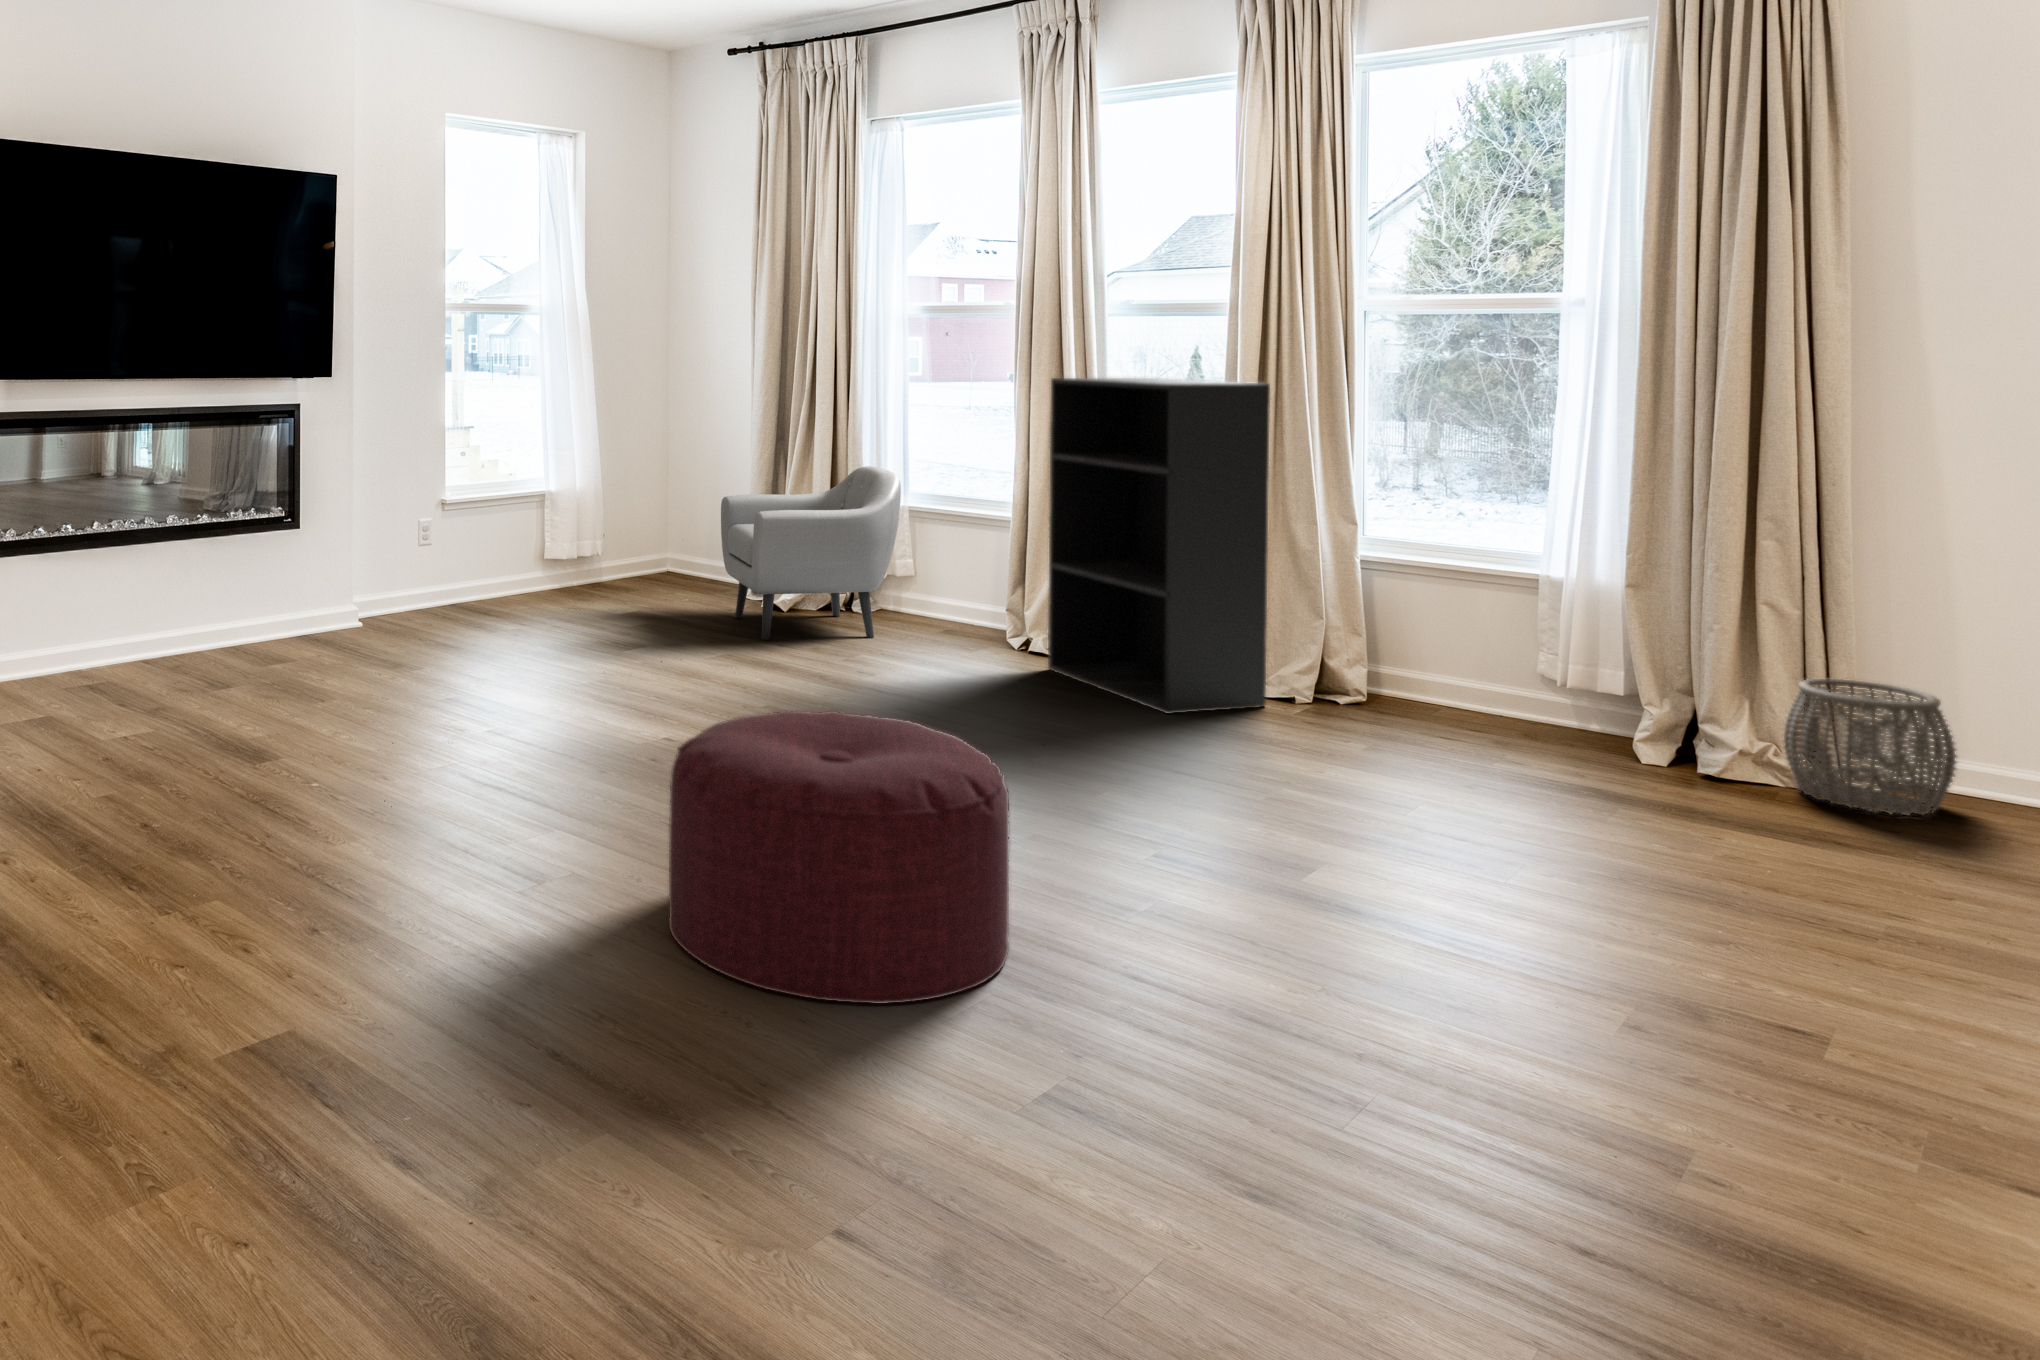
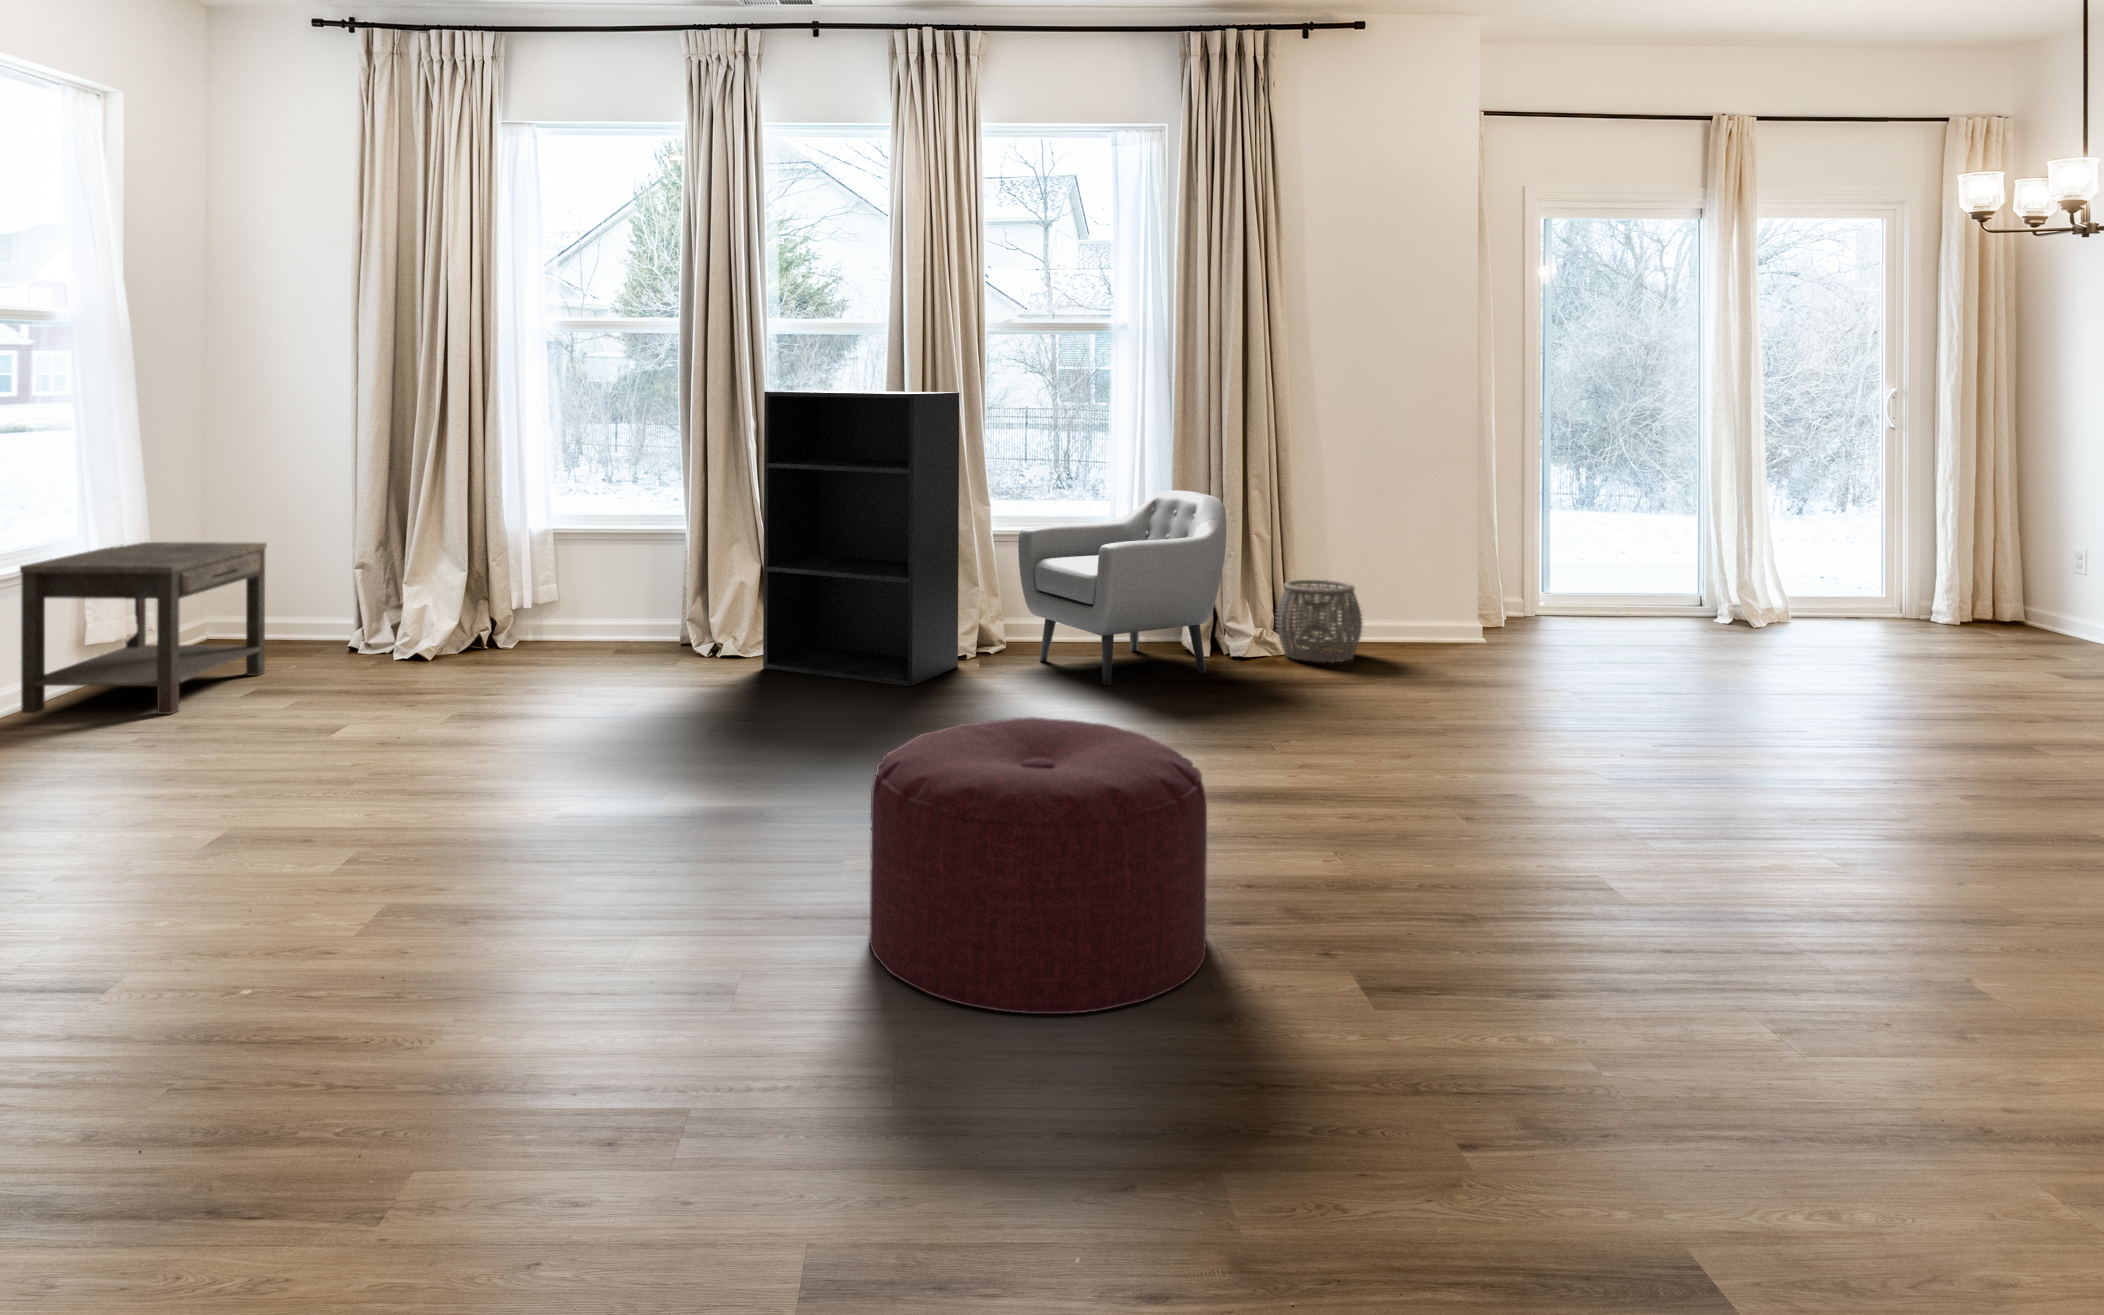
armchair: present [721,466,901,640] -> present [1018,490,1226,685]
side table: none [487,486,663,619] -> present [20,542,266,714]

